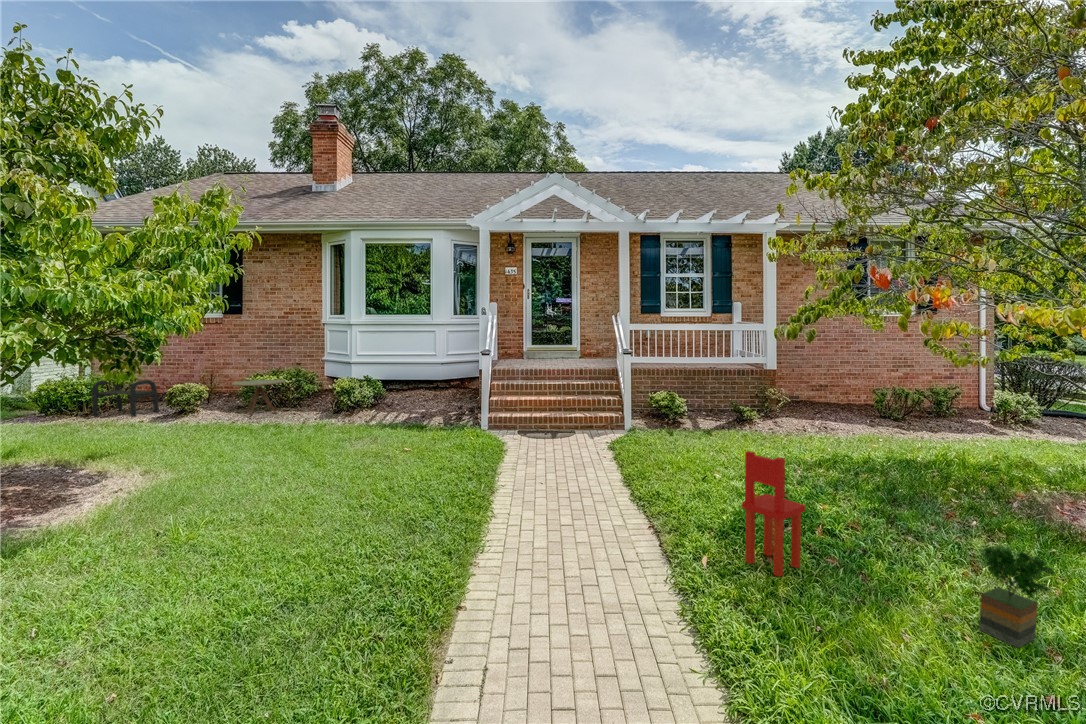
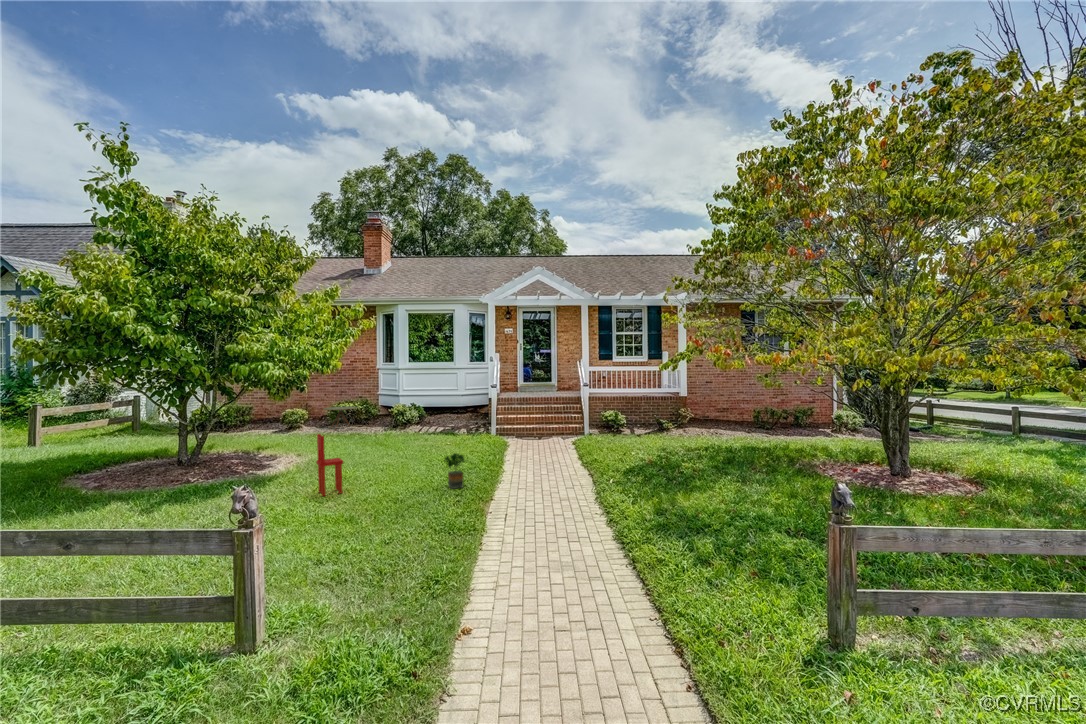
bench: present [92,380,159,416] -> none [226,408,268,432]
chair: present [742,451,805,577] -> present [316,434,343,496]
potted tree: present [979,546,1055,648] -> present [444,454,464,489]

